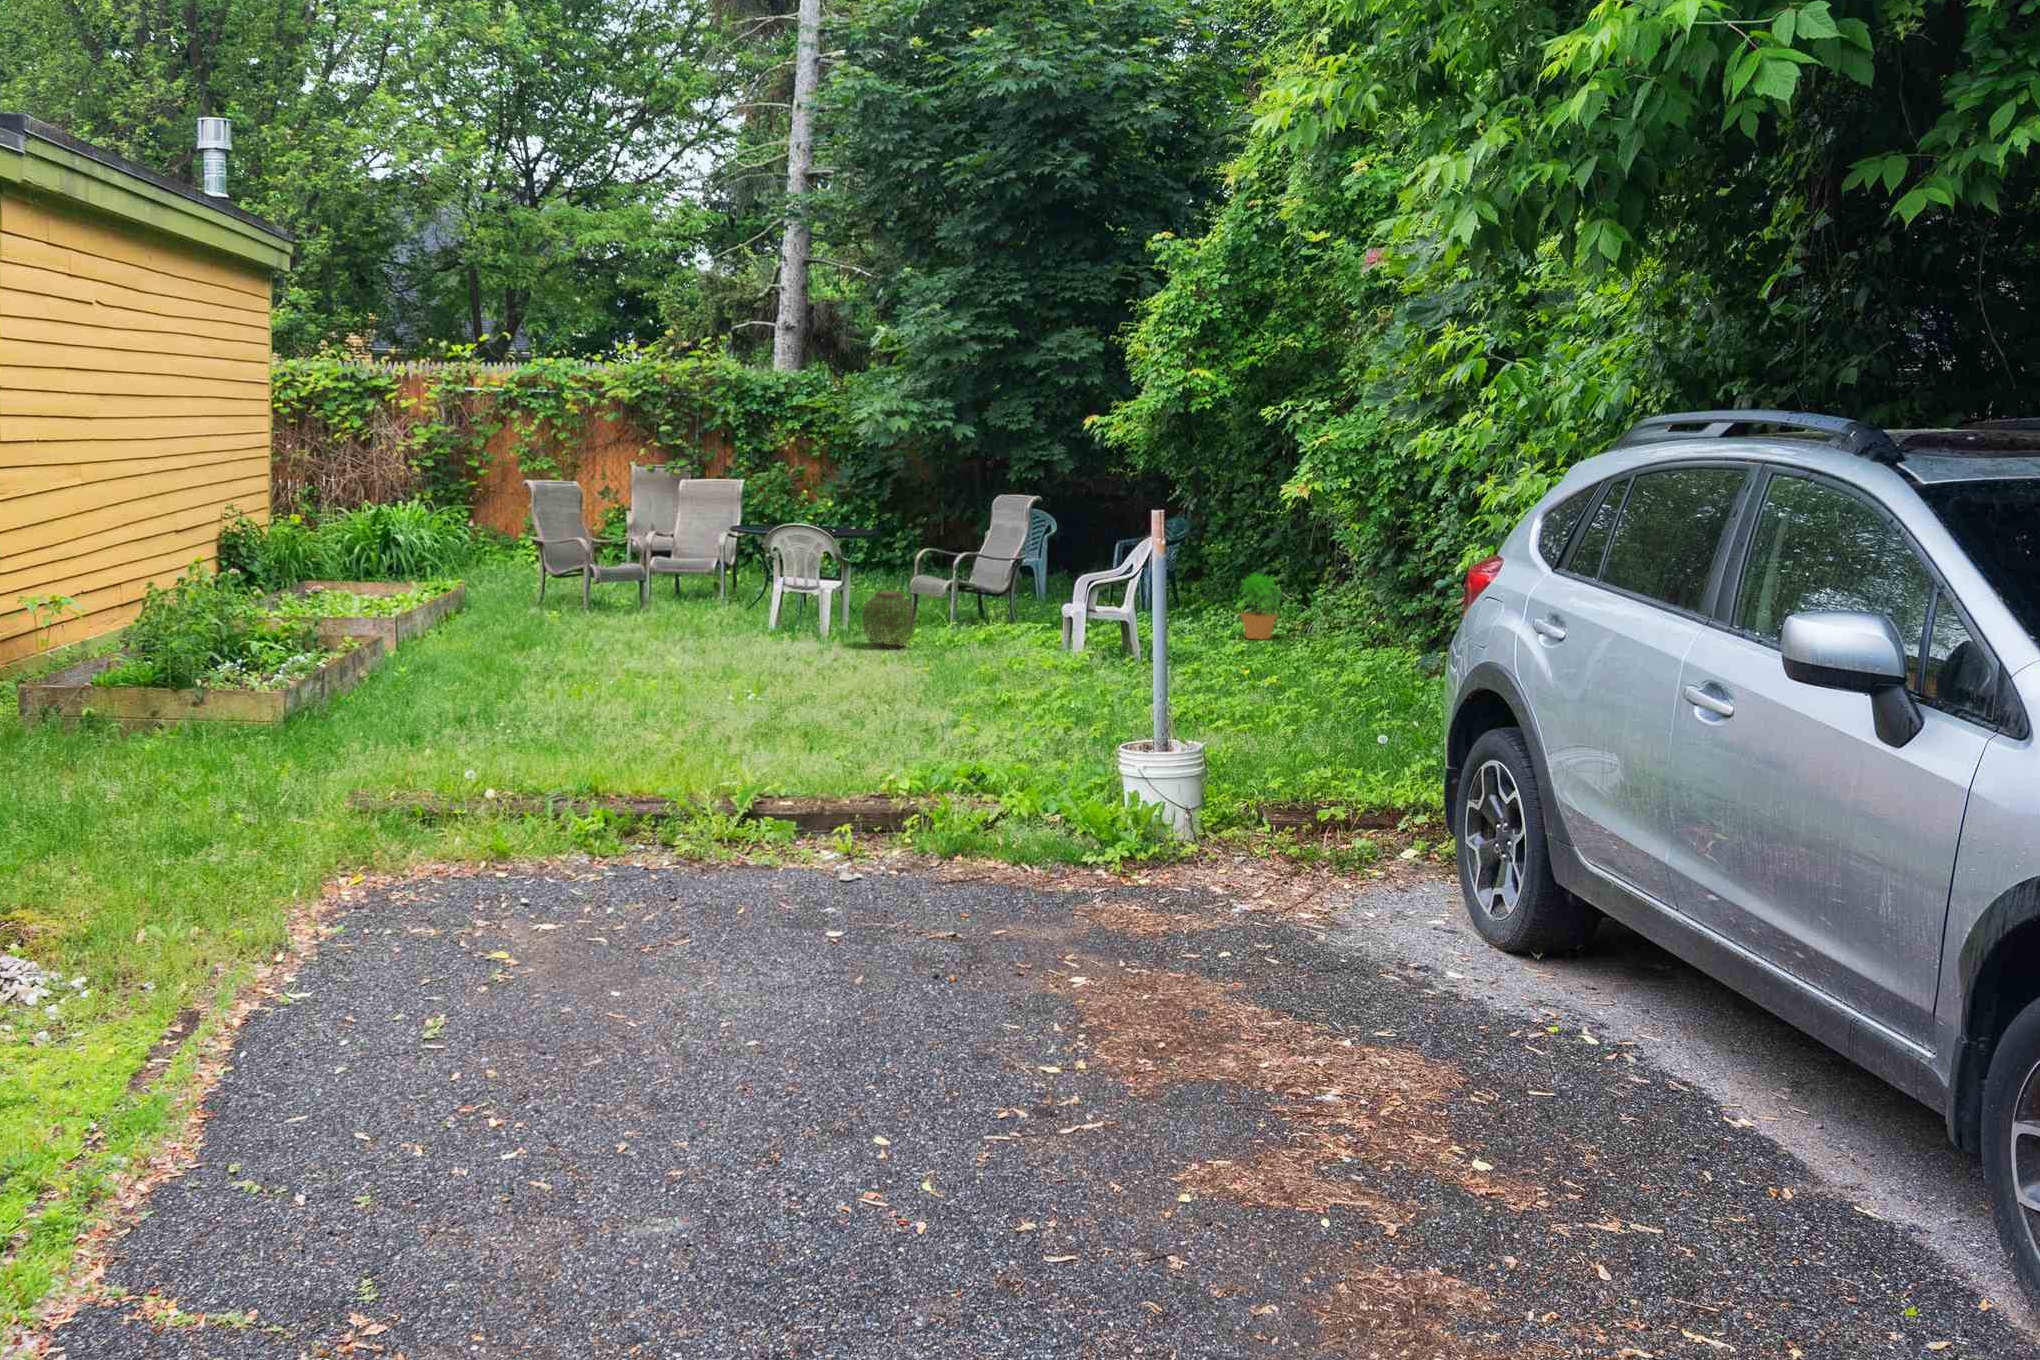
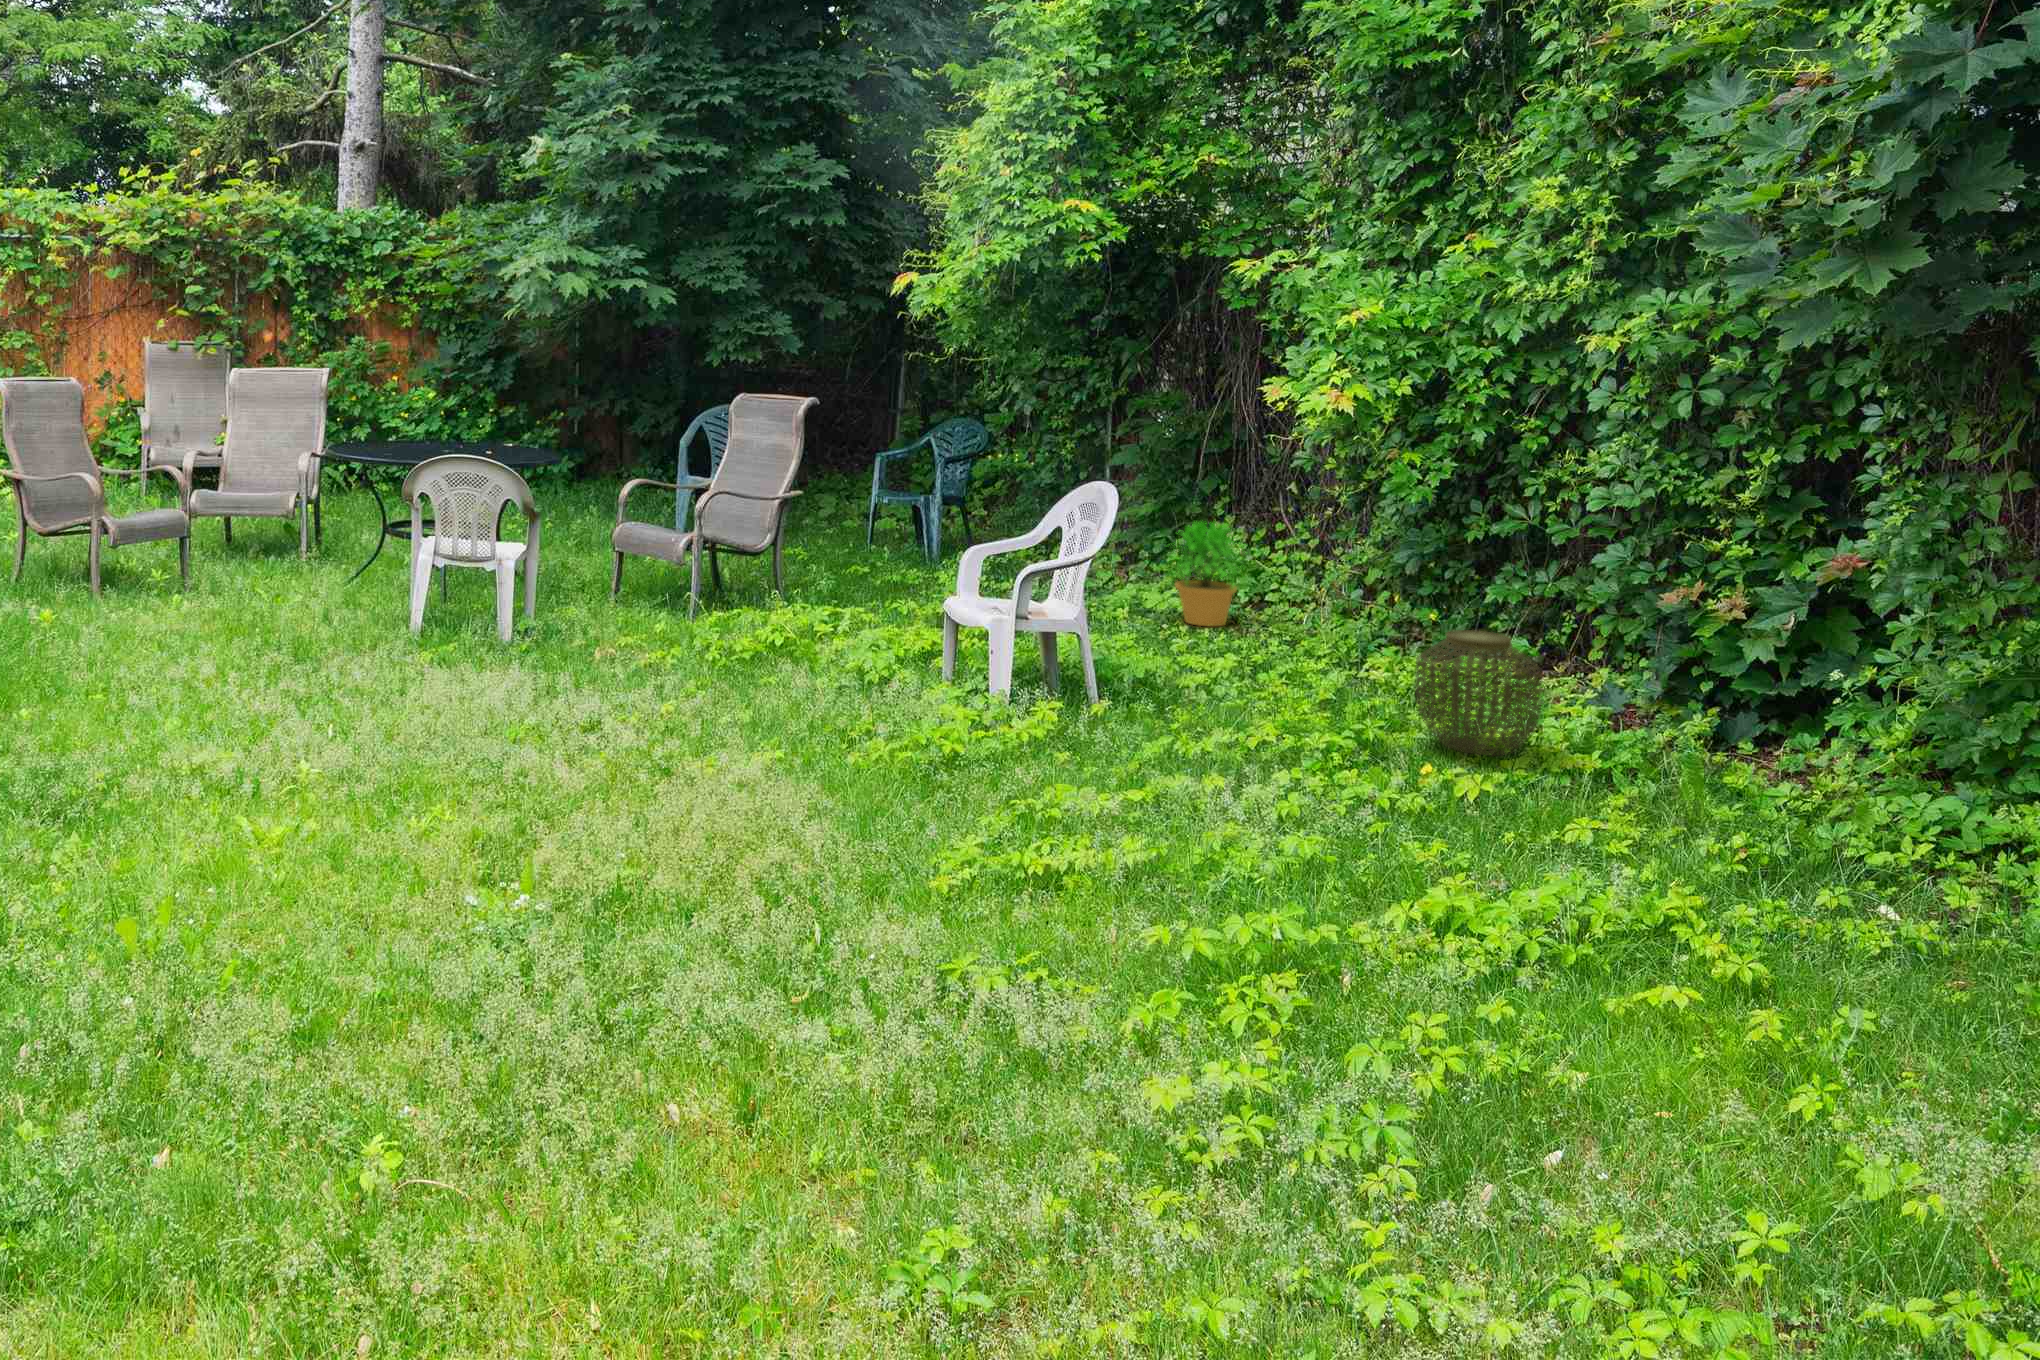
woven basket: present [863,591,915,648] -> present [1416,630,1542,755]

